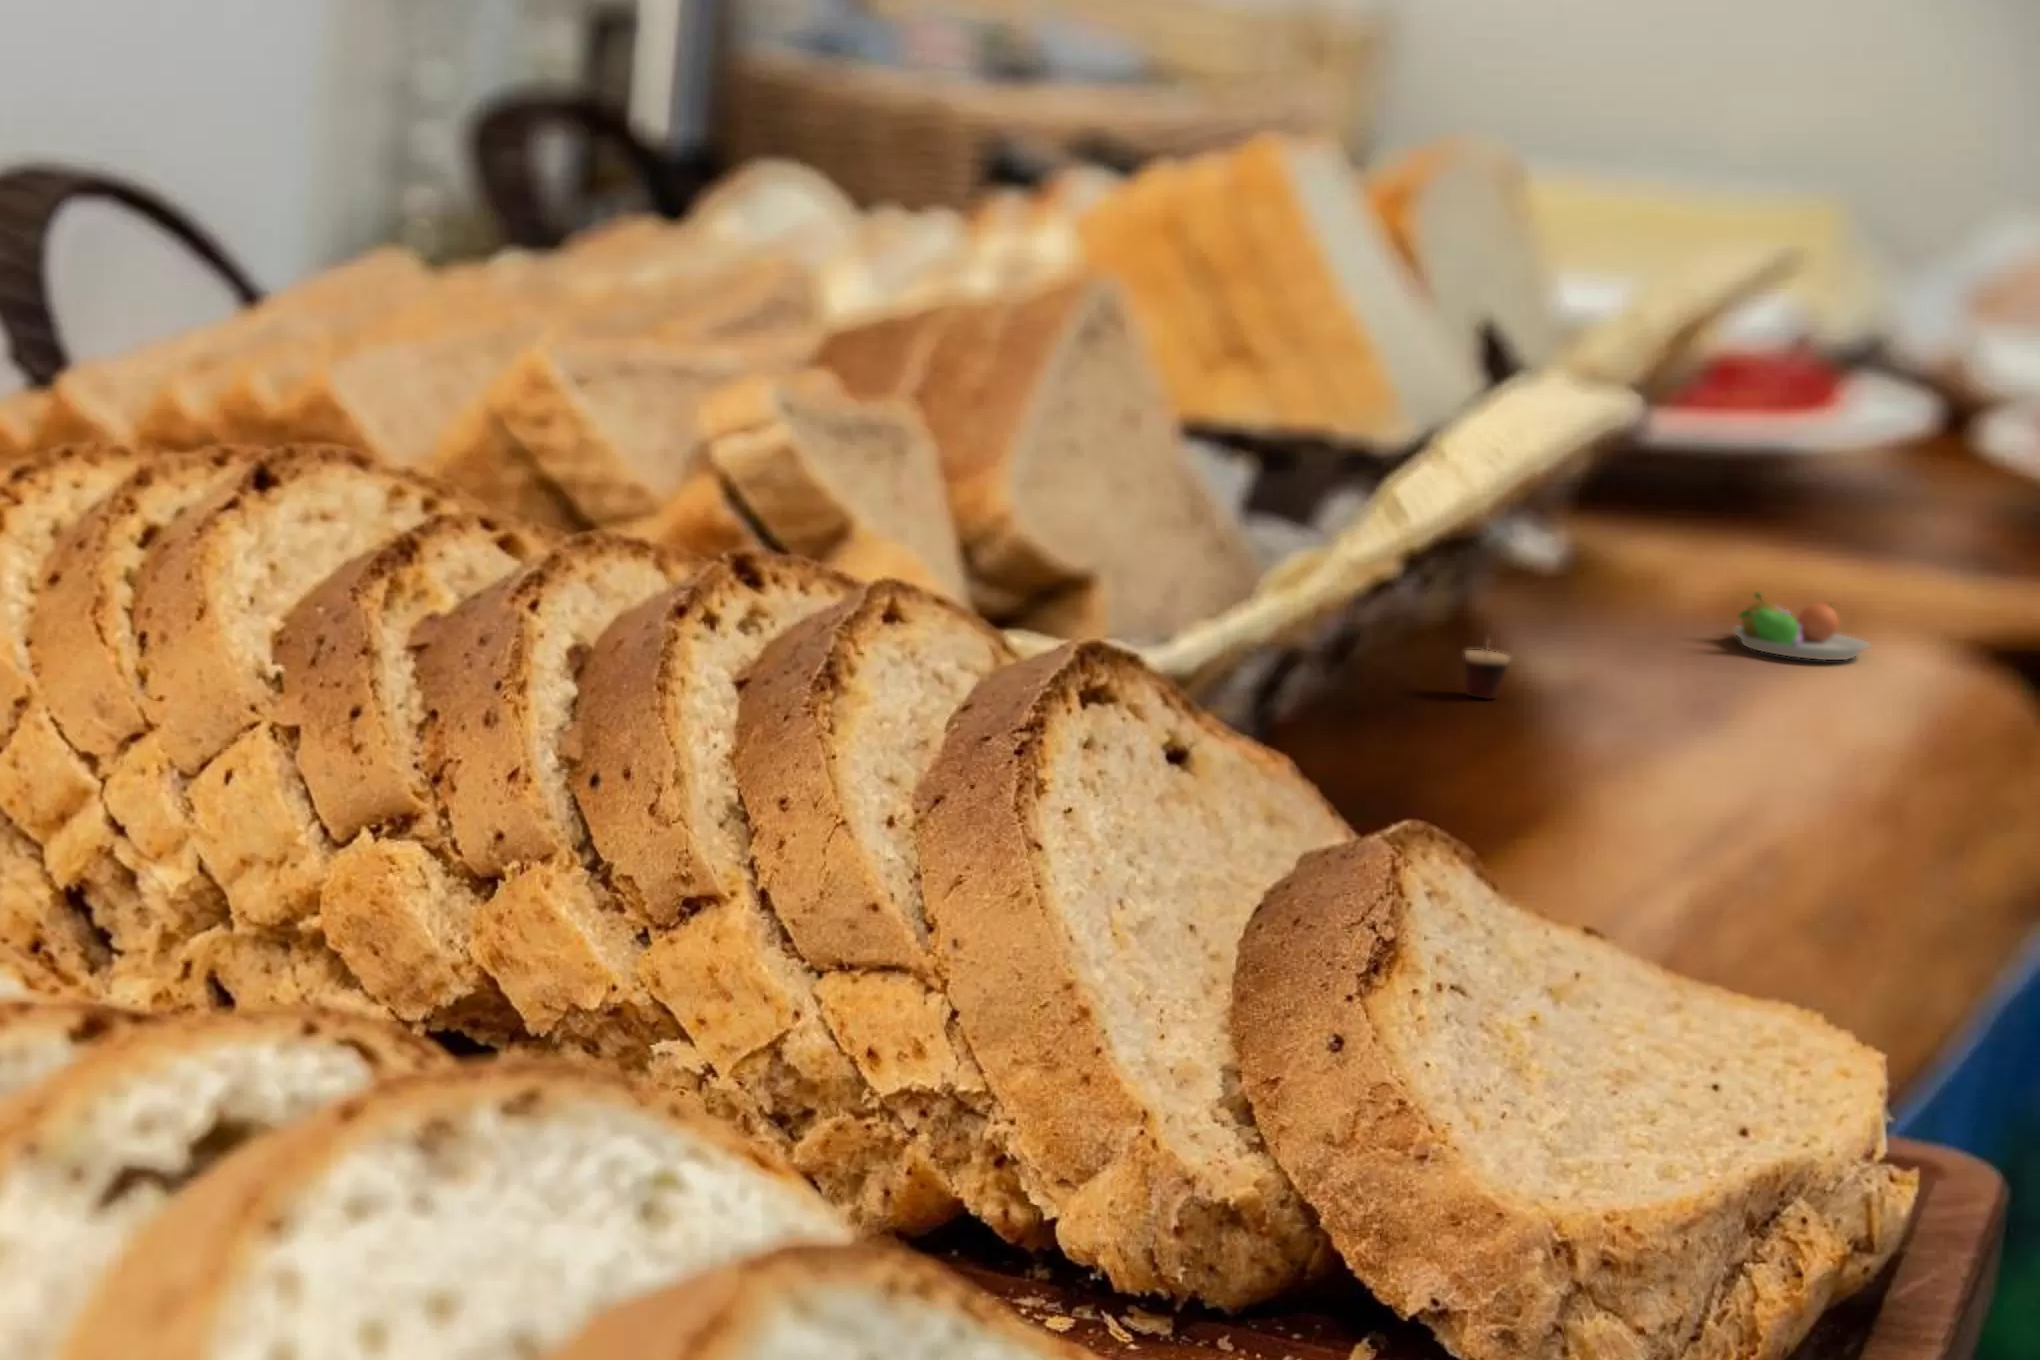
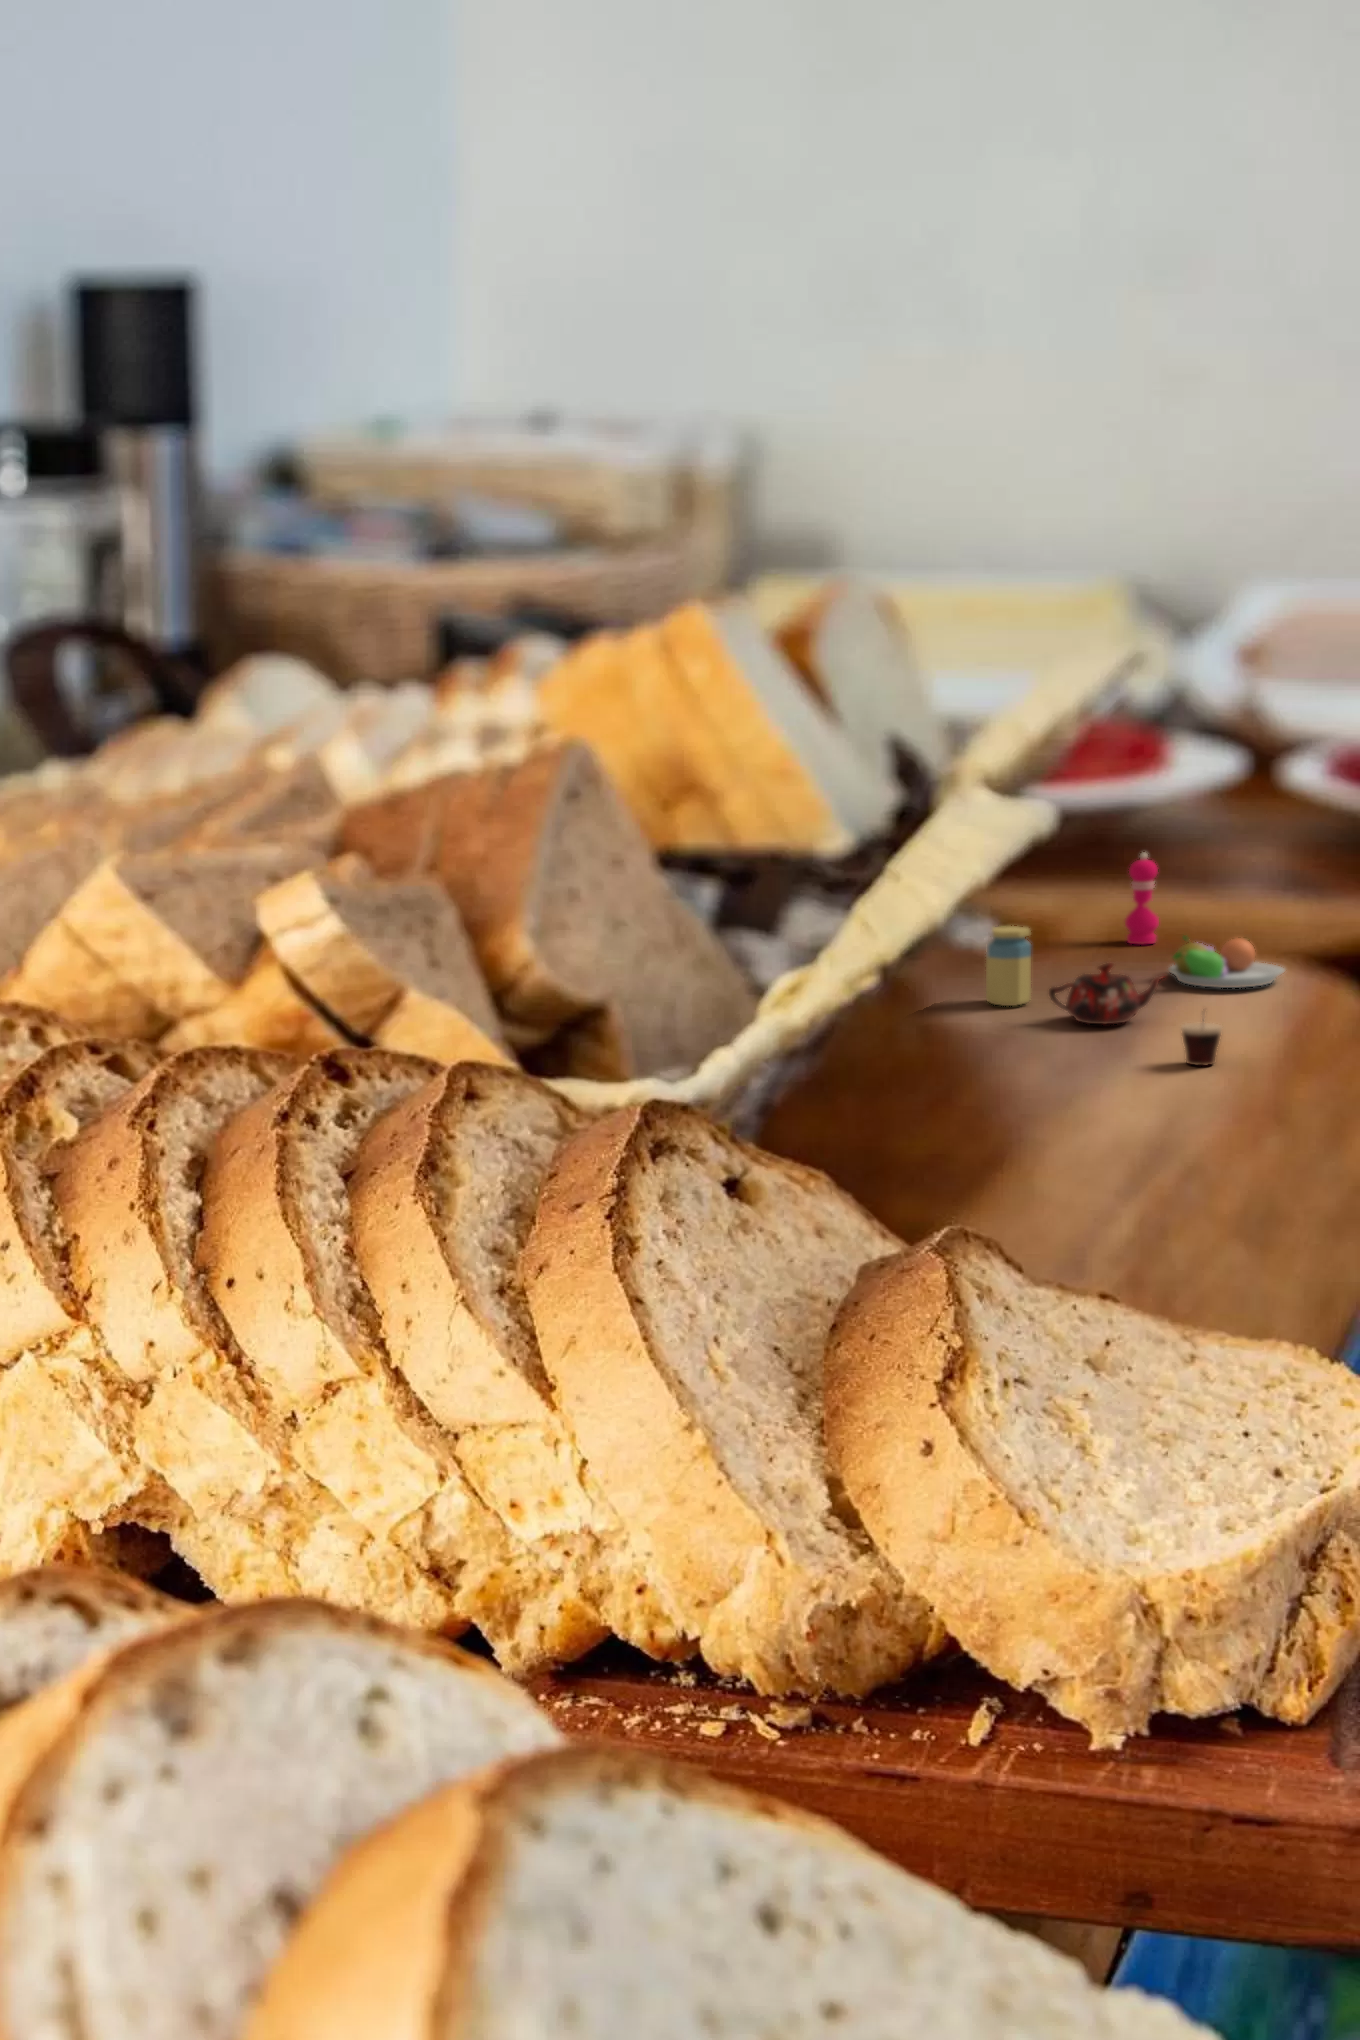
pepper mill: none [1690,495,1739,602] -> present [1125,853,1159,944]
jar: none [1512,556,1575,648] -> present [986,926,1031,1006]
teapot: none [1585,609,1726,680] -> present [1049,963,1162,1024]
cup: present [1465,635,1511,699] -> present [1182,1018,1222,1065]

